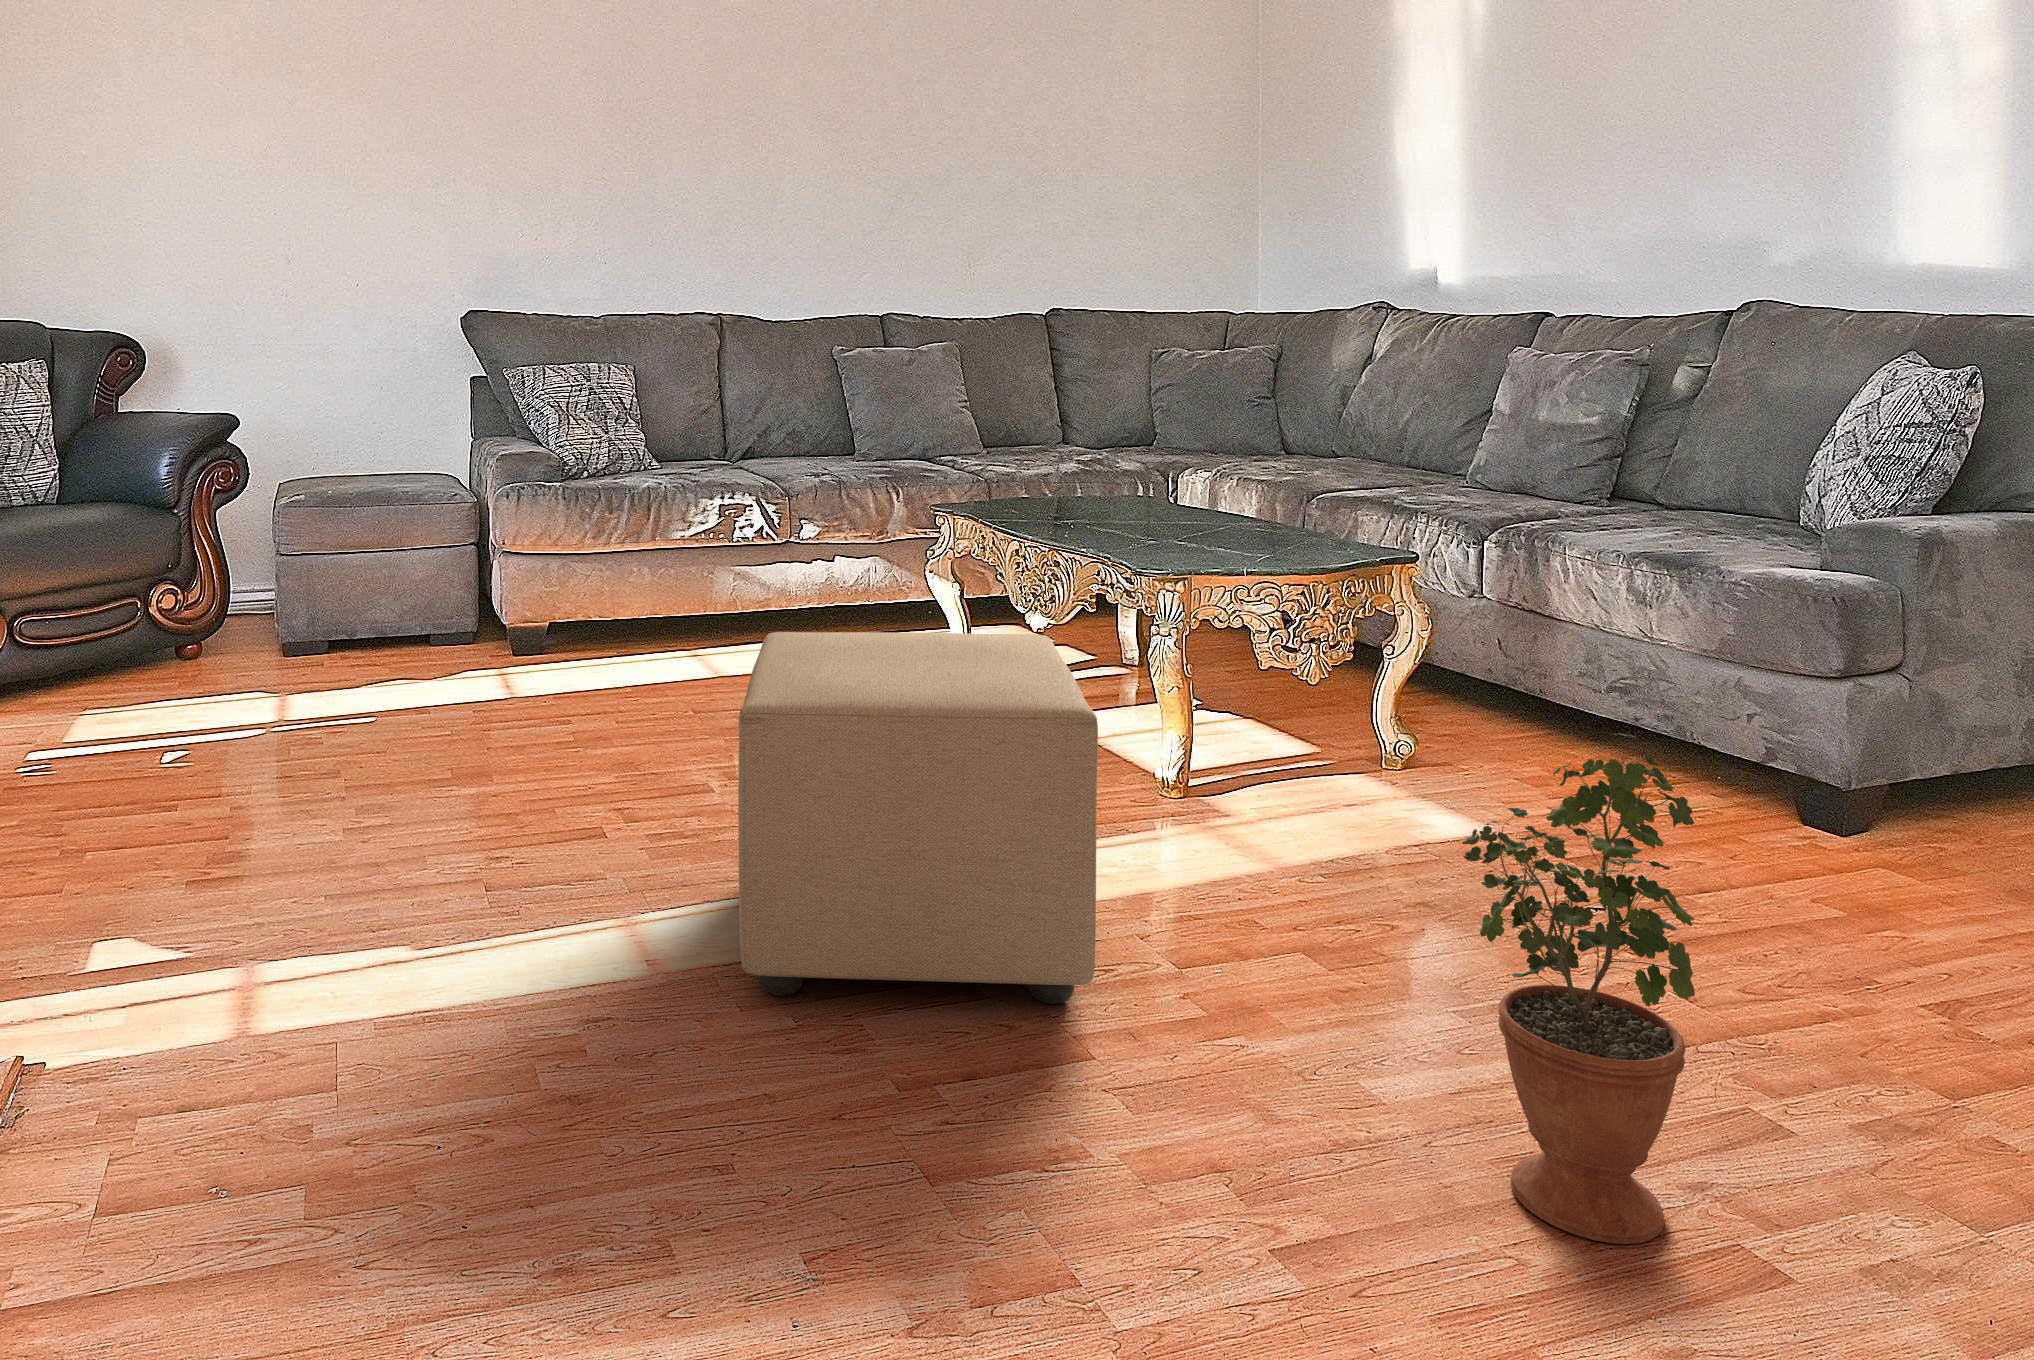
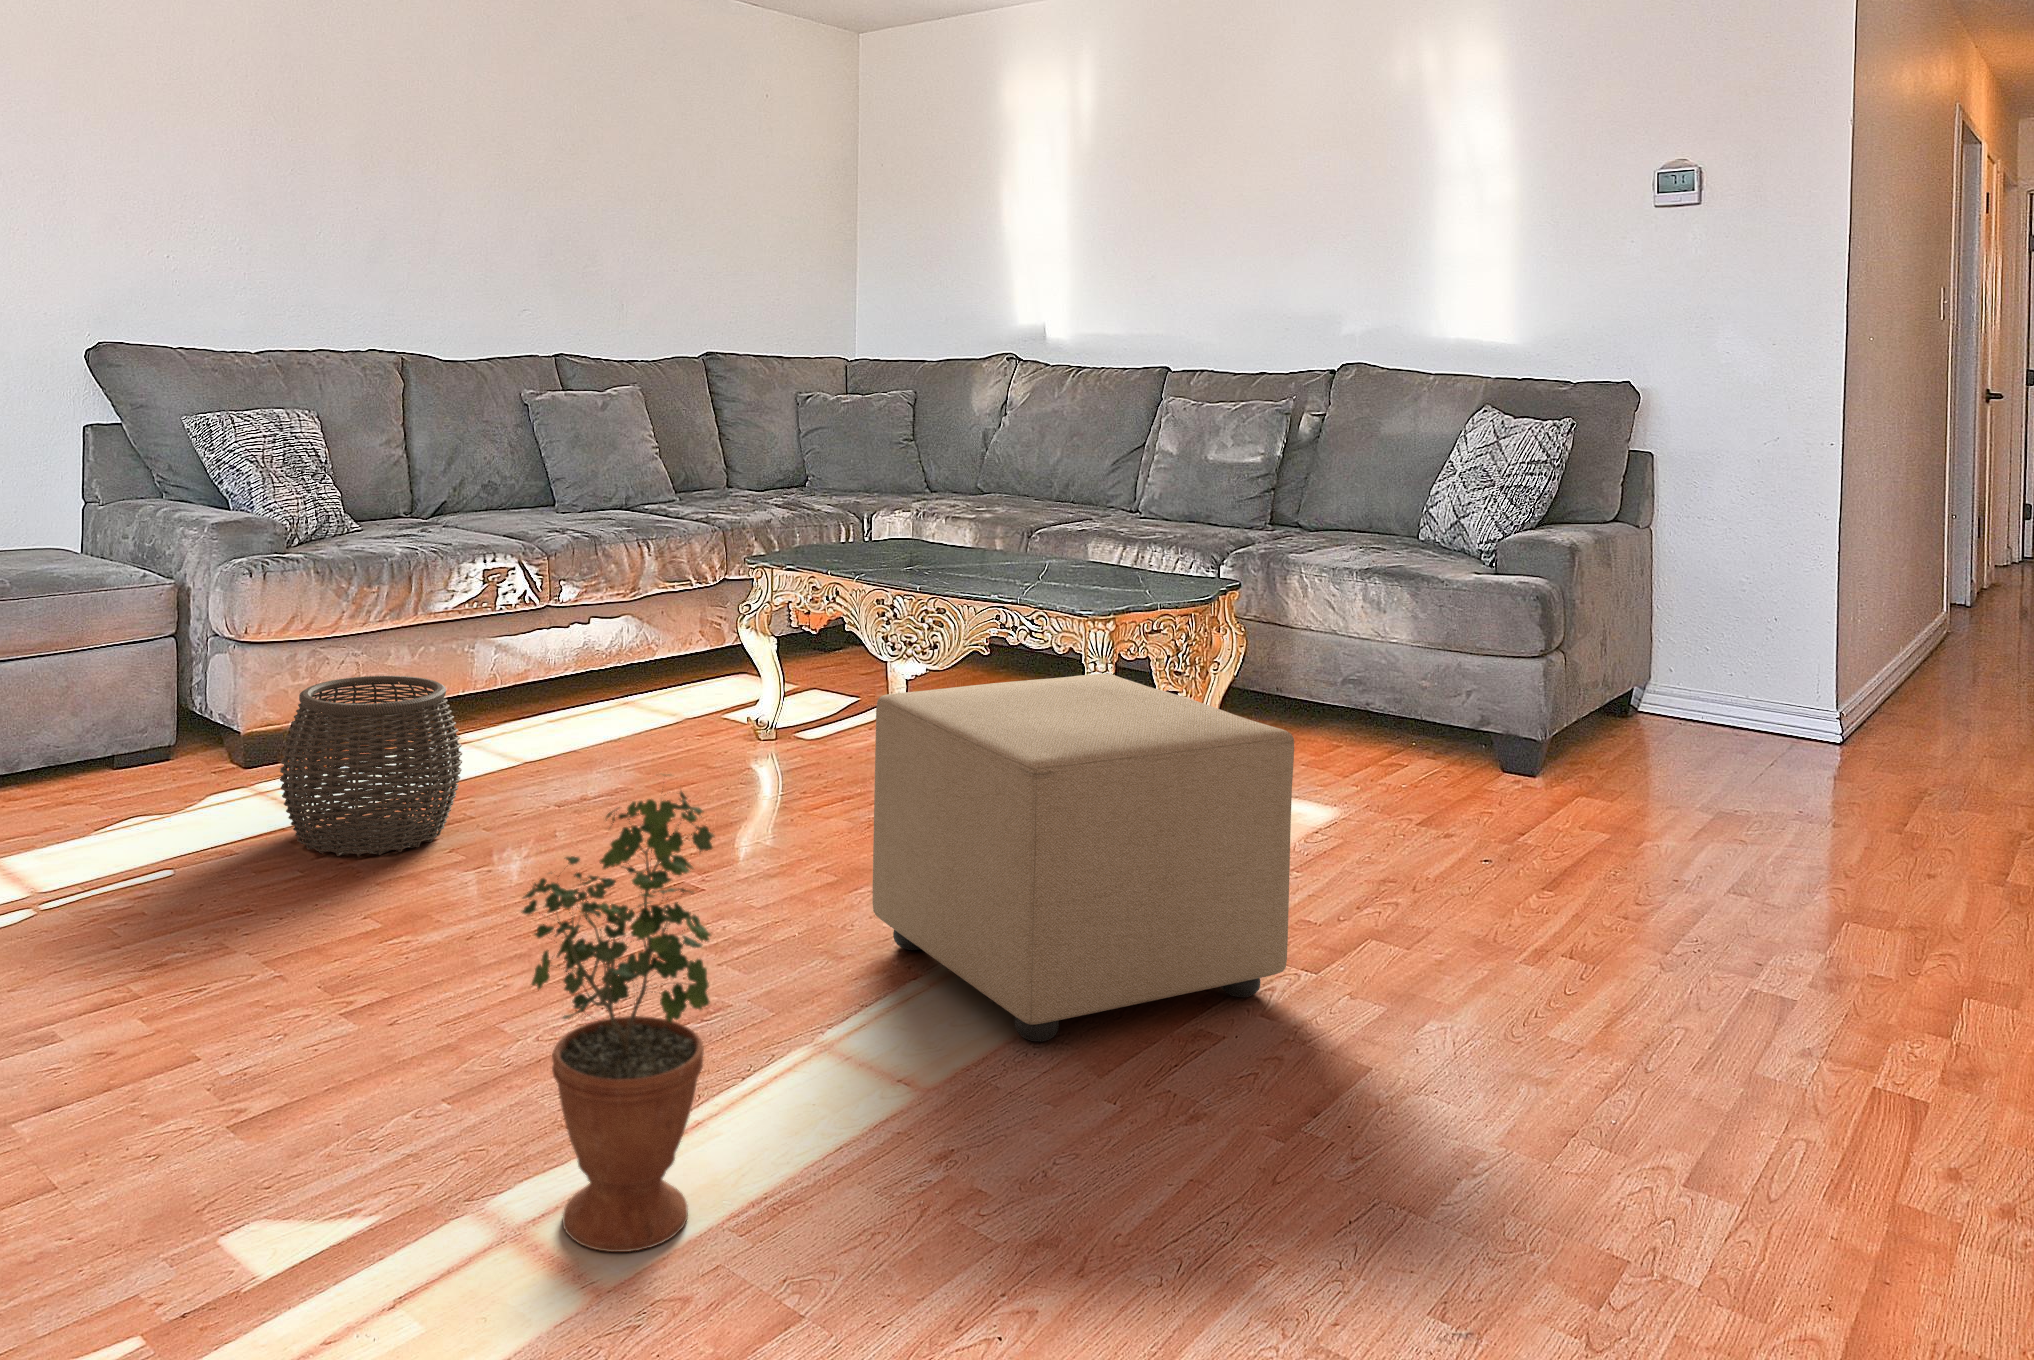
woven basket: none [440,585,589,734] -> present [280,676,462,857]
potted plant: present [1462,733,1695,1244] -> present [522,792,714,1252]

